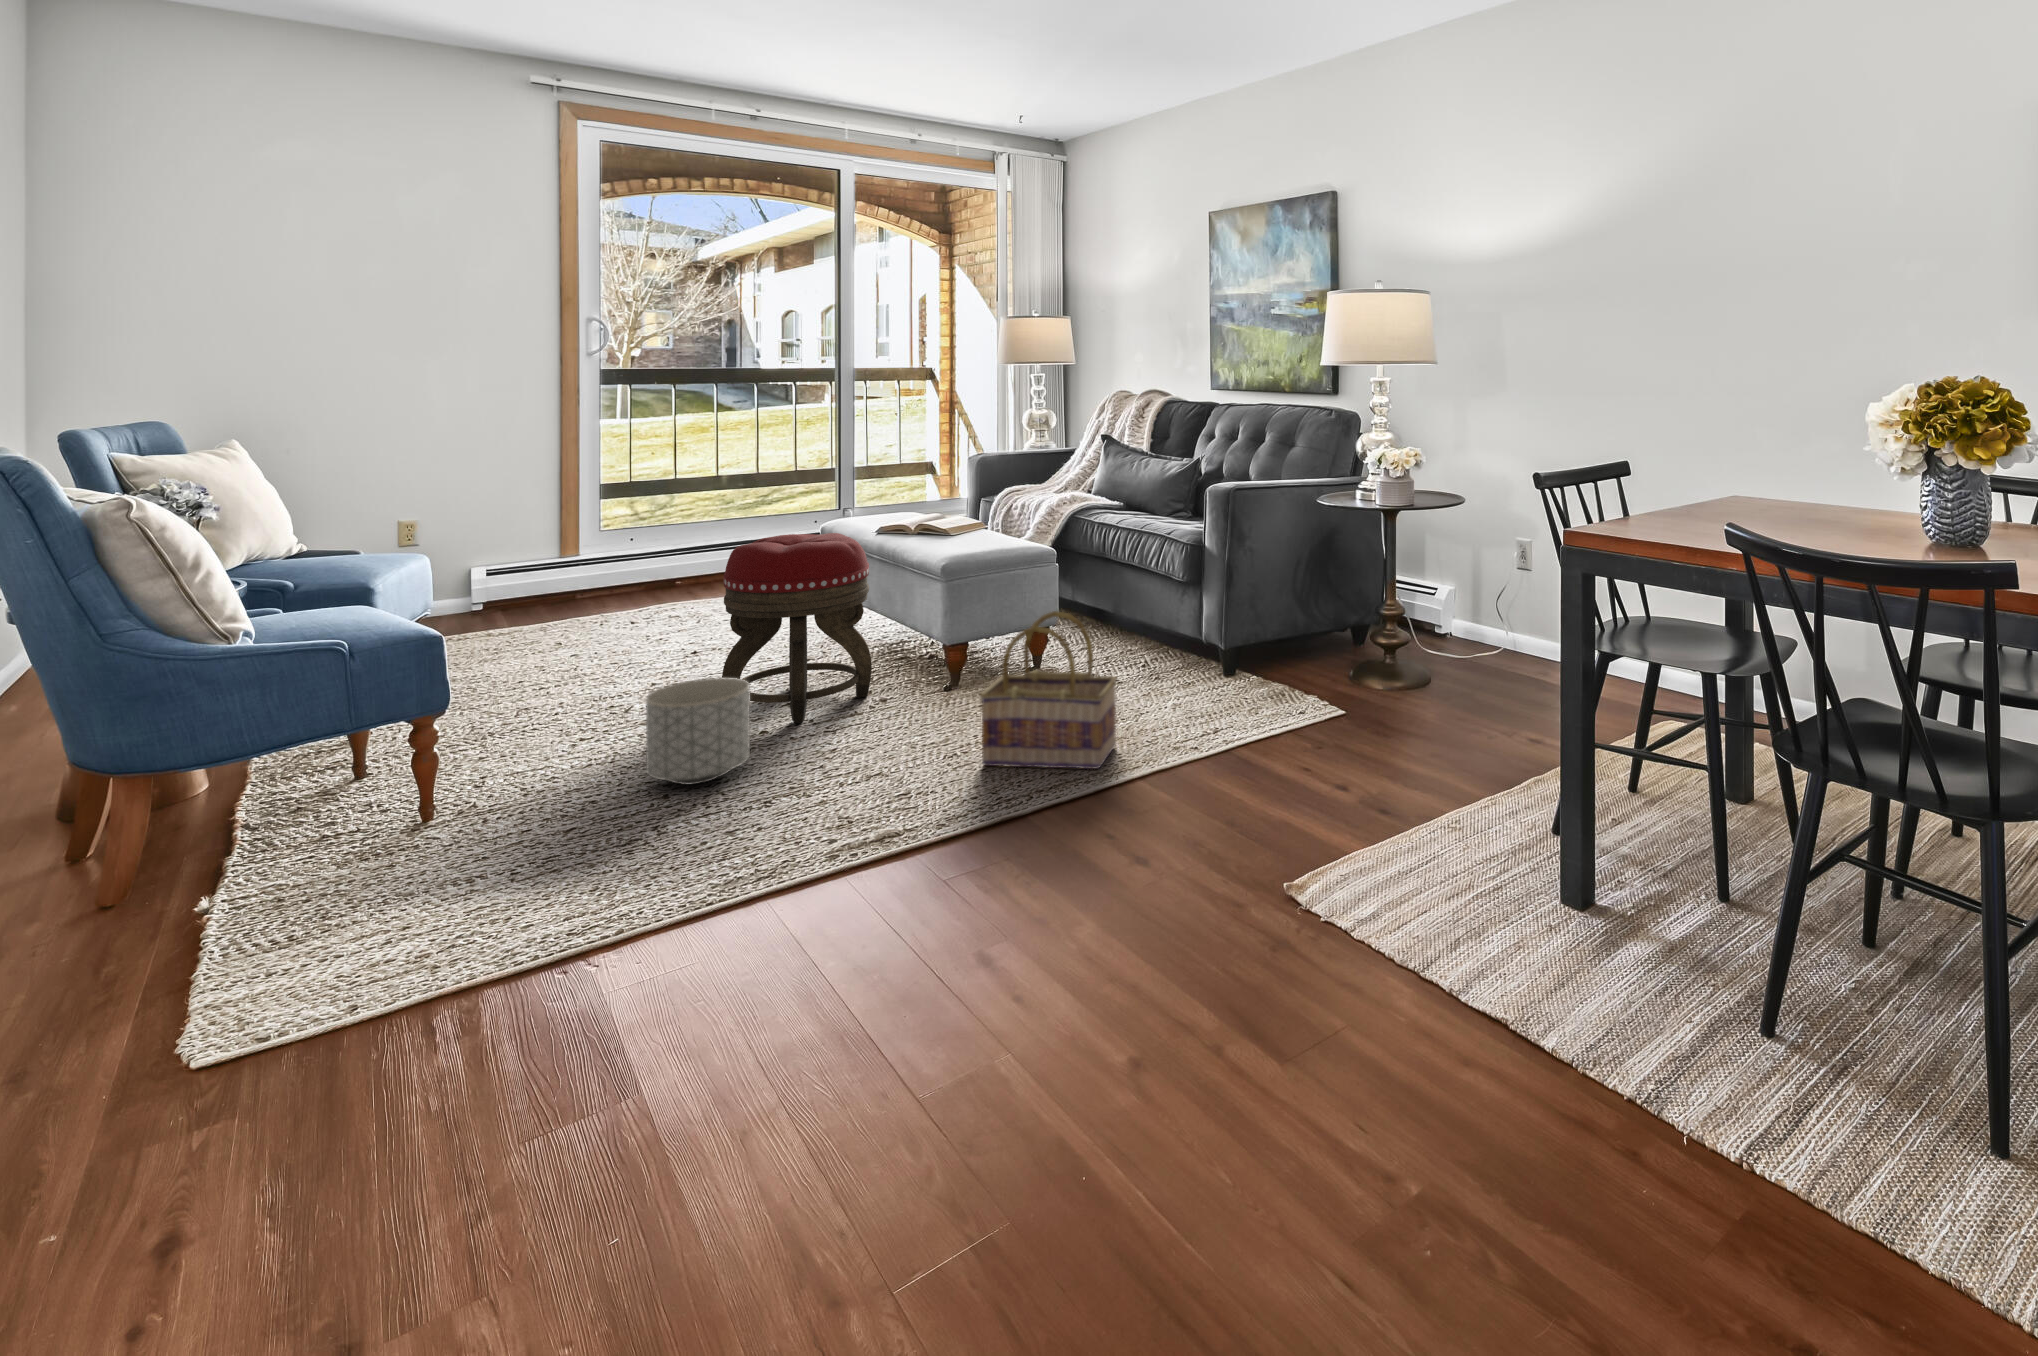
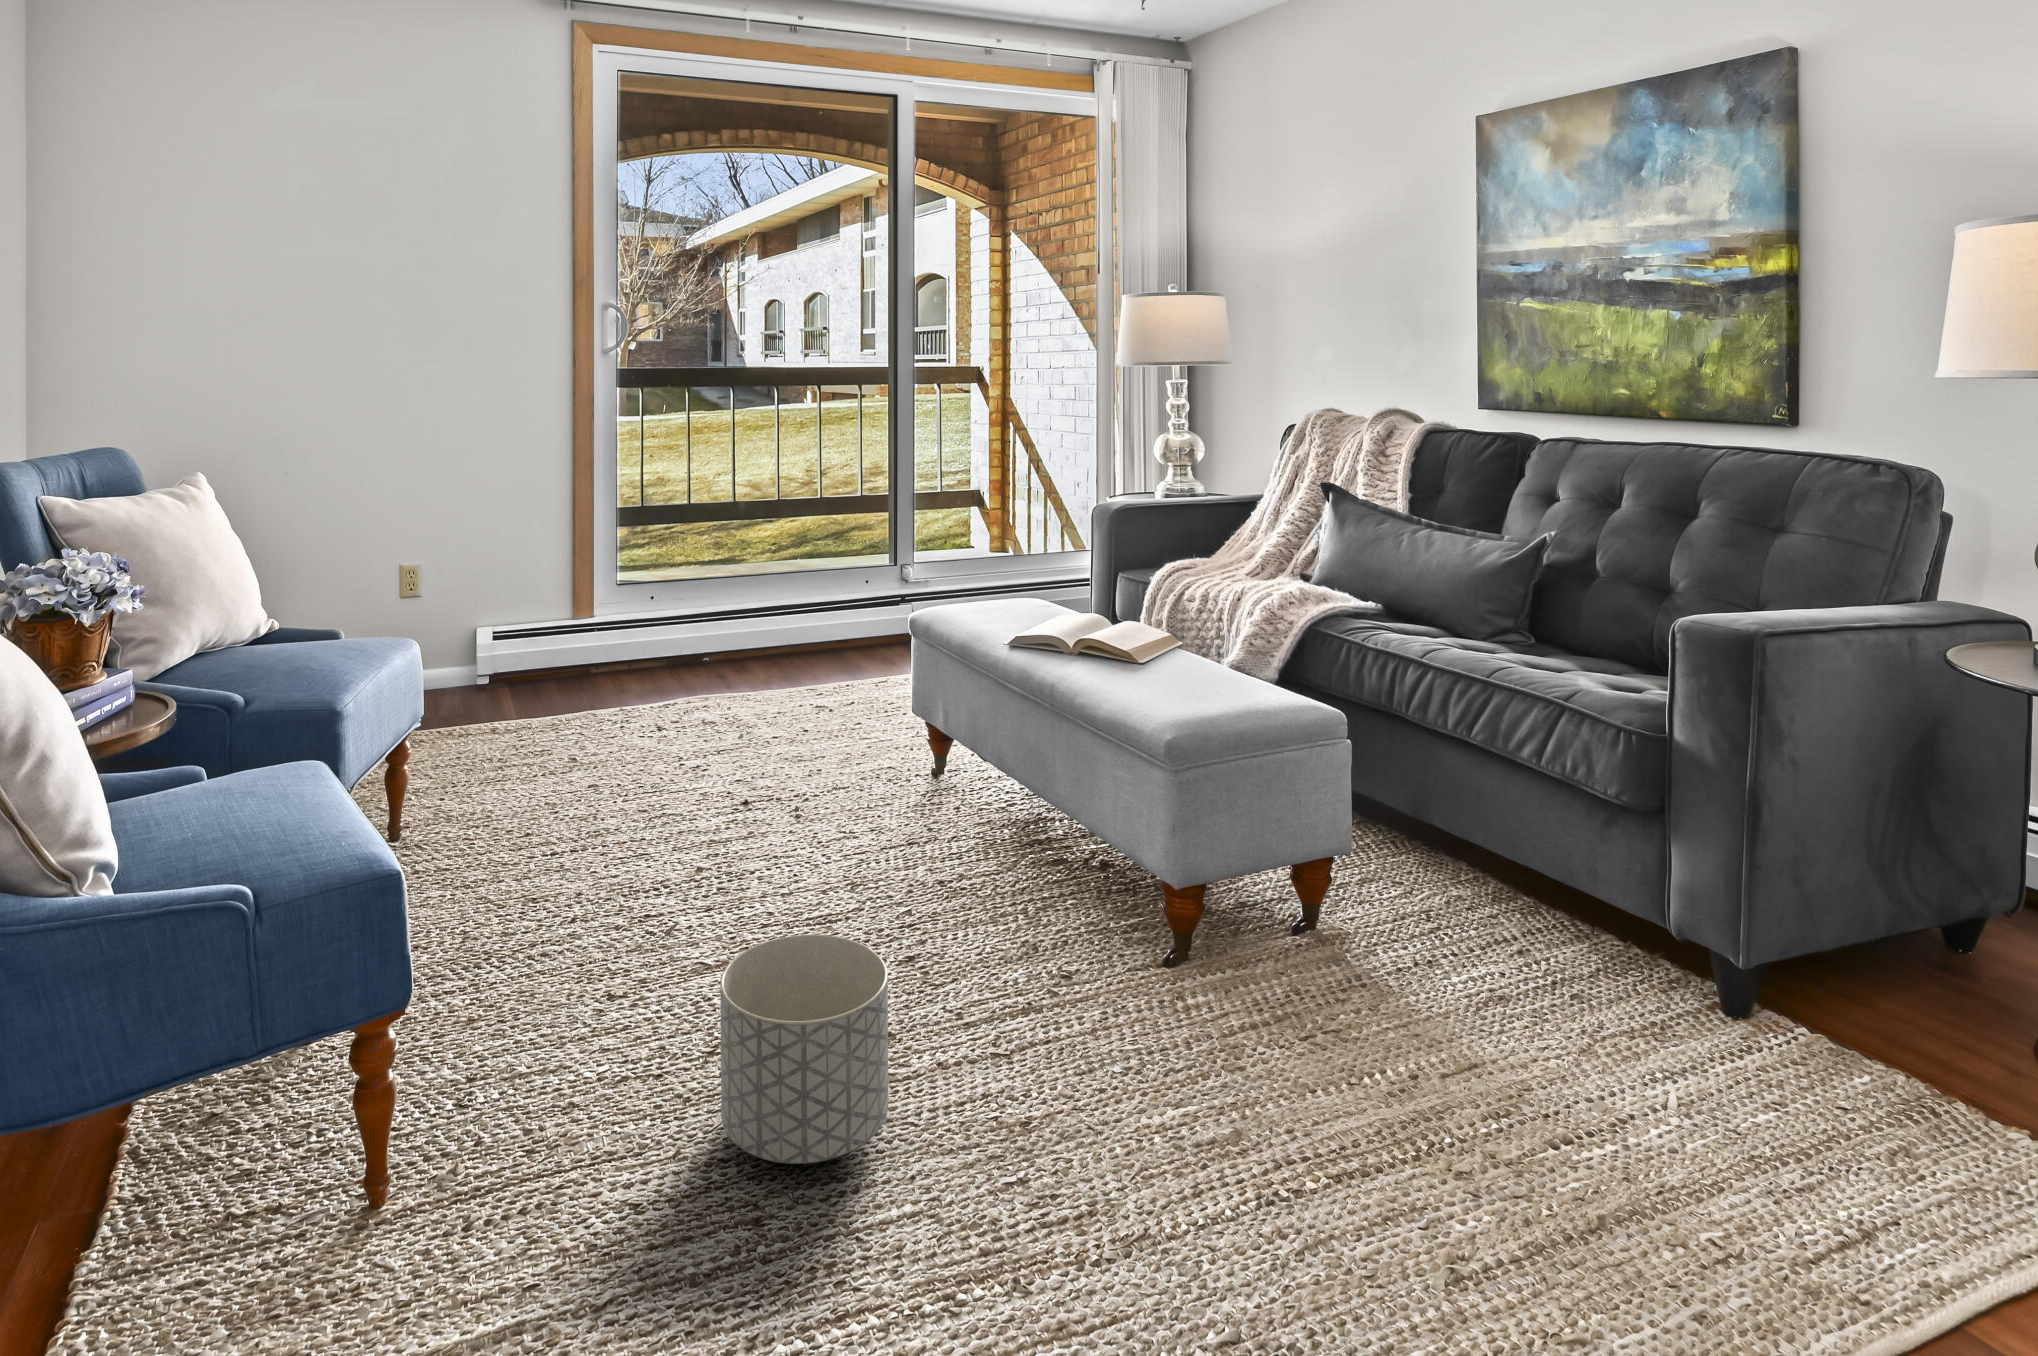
footstool: present [722,533,872,723] -> none [806,646,1029,989]
basket: present [980,611,1117,769] -> none [1329,876,1622,1267]

